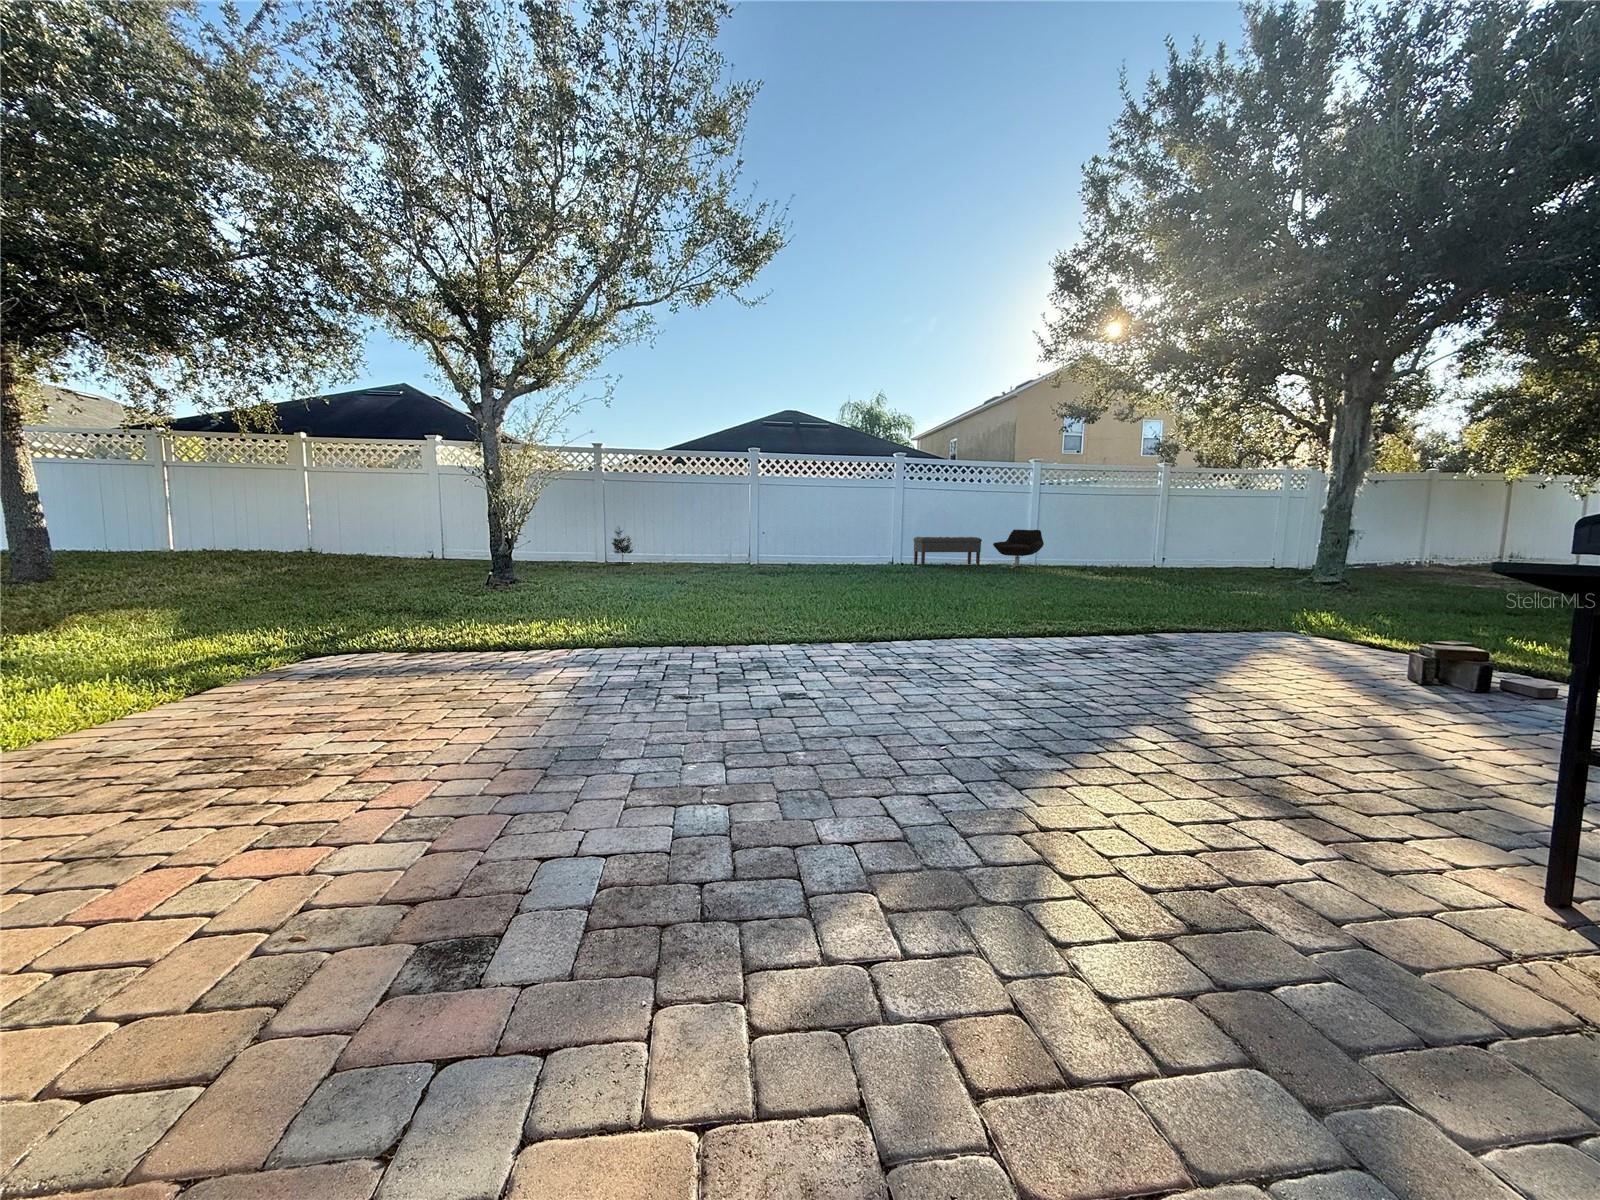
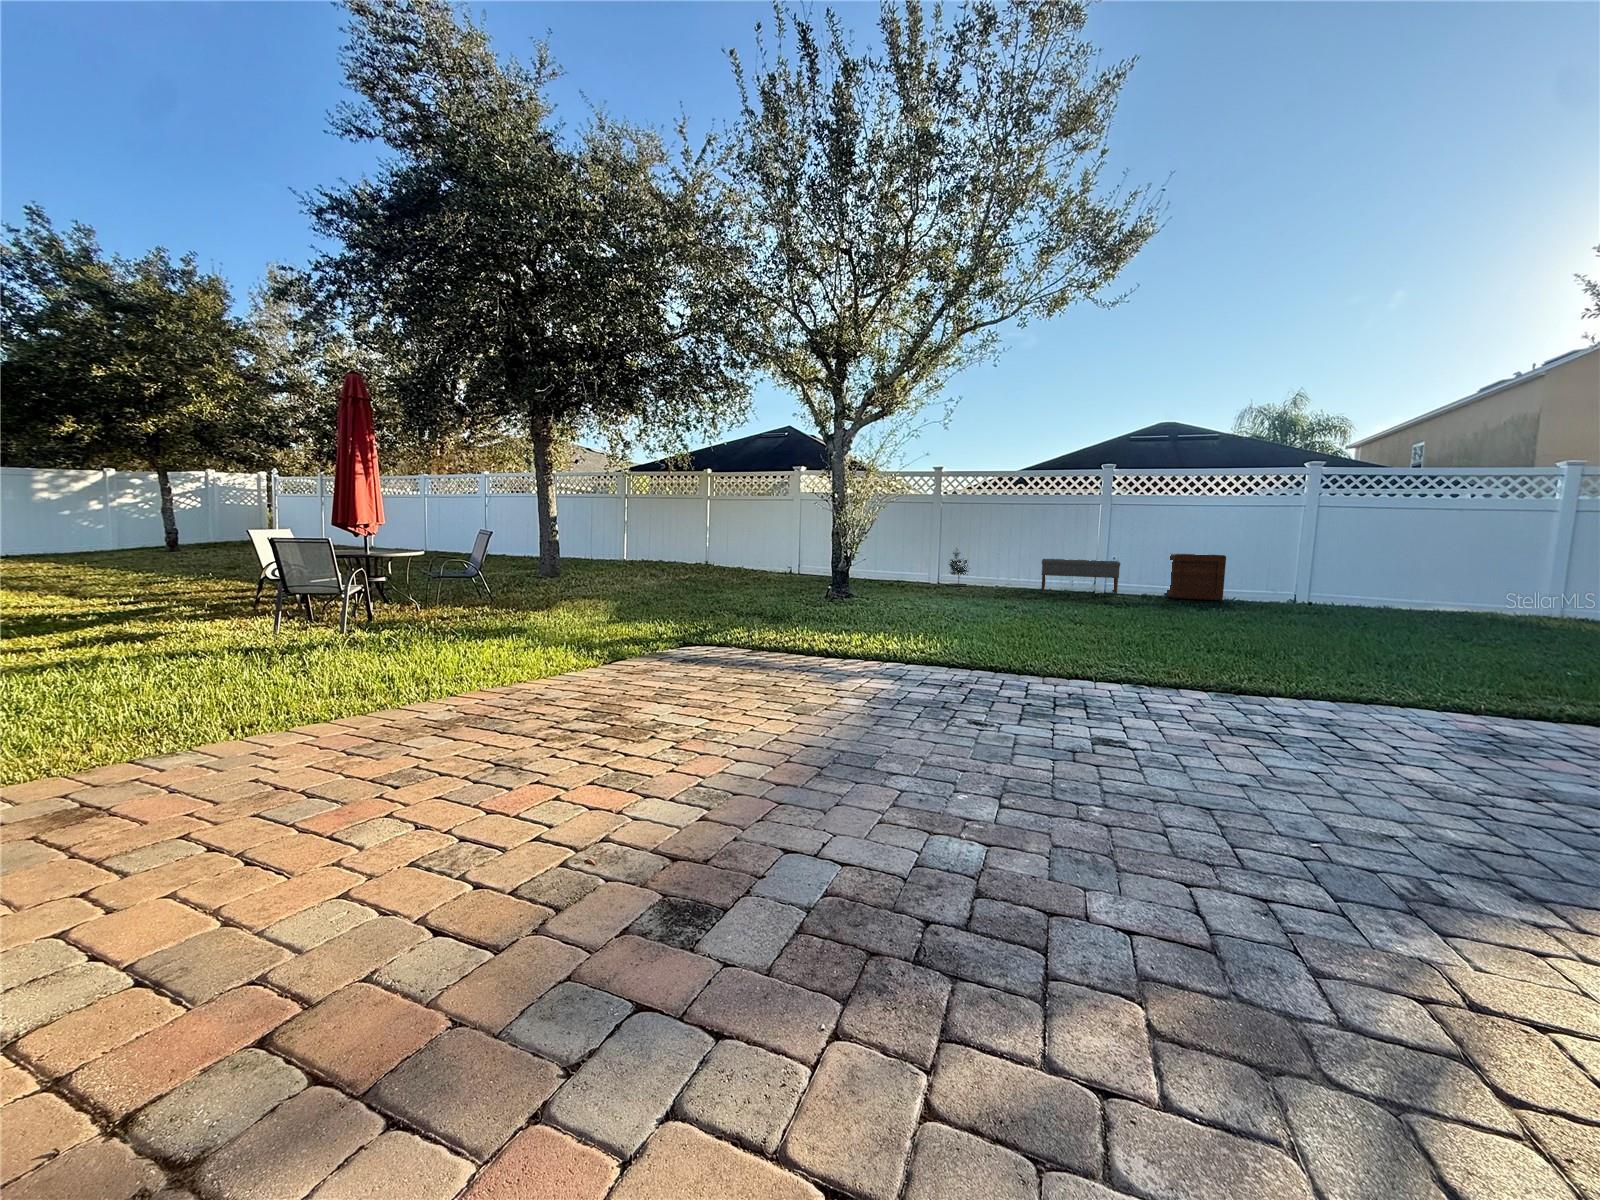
wooden crate: none [804,528,848,567] -> present [1164,553,1226,600]
lounge chair: present [993,530,1044,568] -> none [1463,563,1563,618]
bench: present [913,537,982,566] -> present [1041,559,1120,594]

